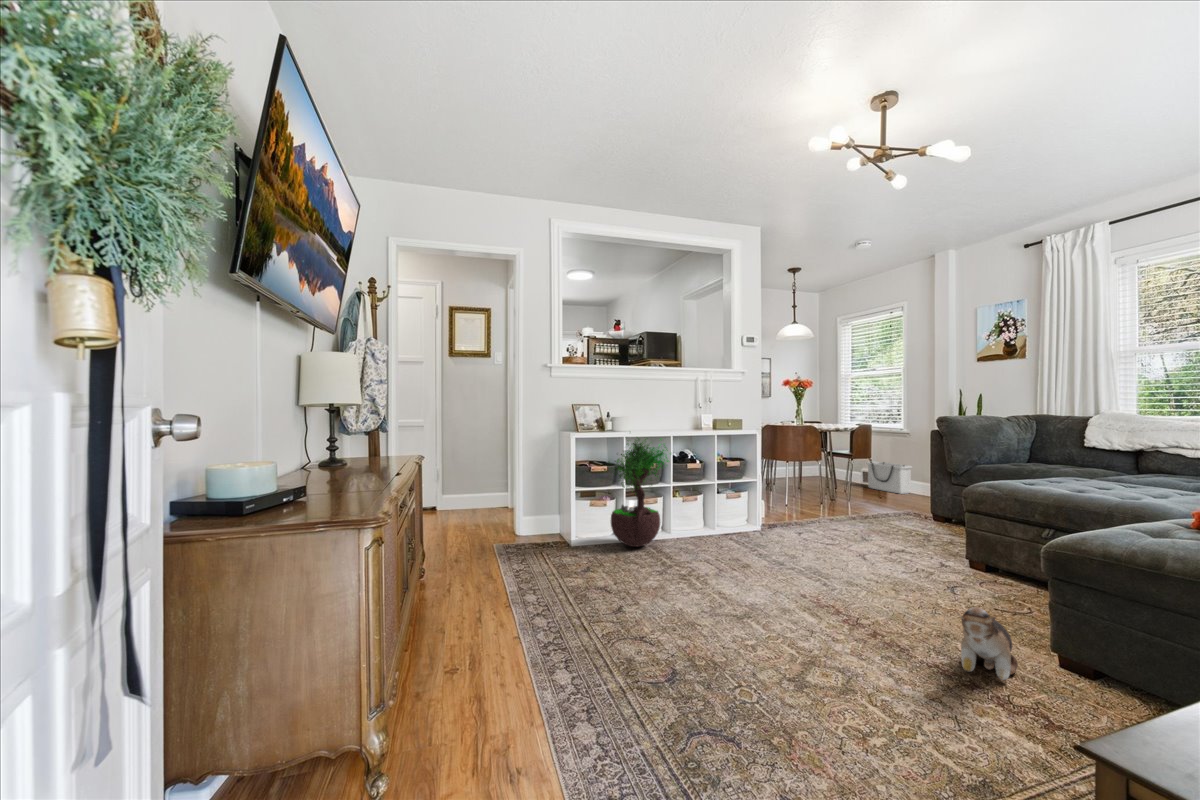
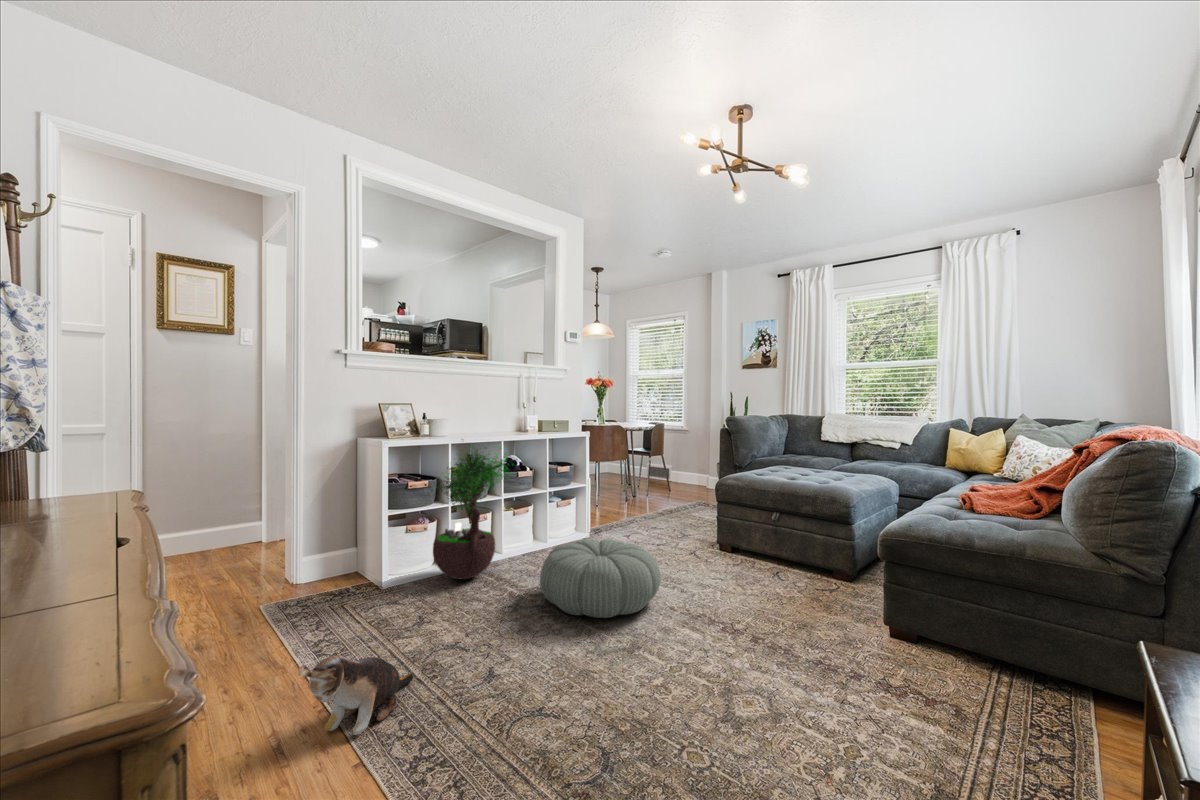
storage bin: present [867,462,912,494] -> none [653,457,691,486]
pouf: none [683,523,797,591] -> present [540,539,660,618]
plush toy: present [957,607,1018,680] -> present [298,655,413,735]

